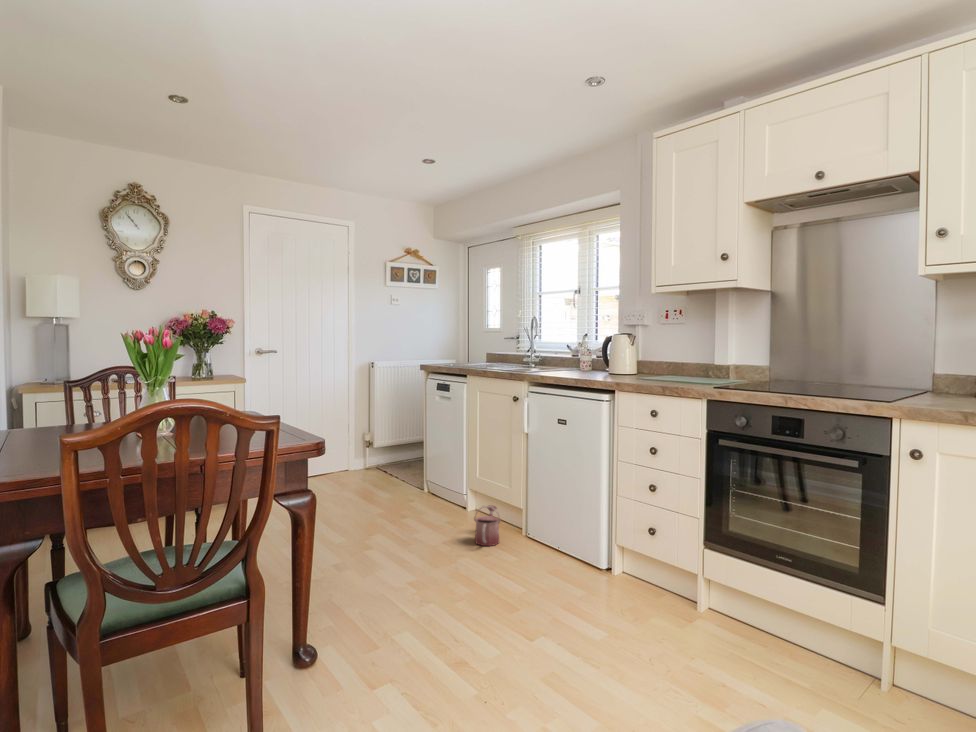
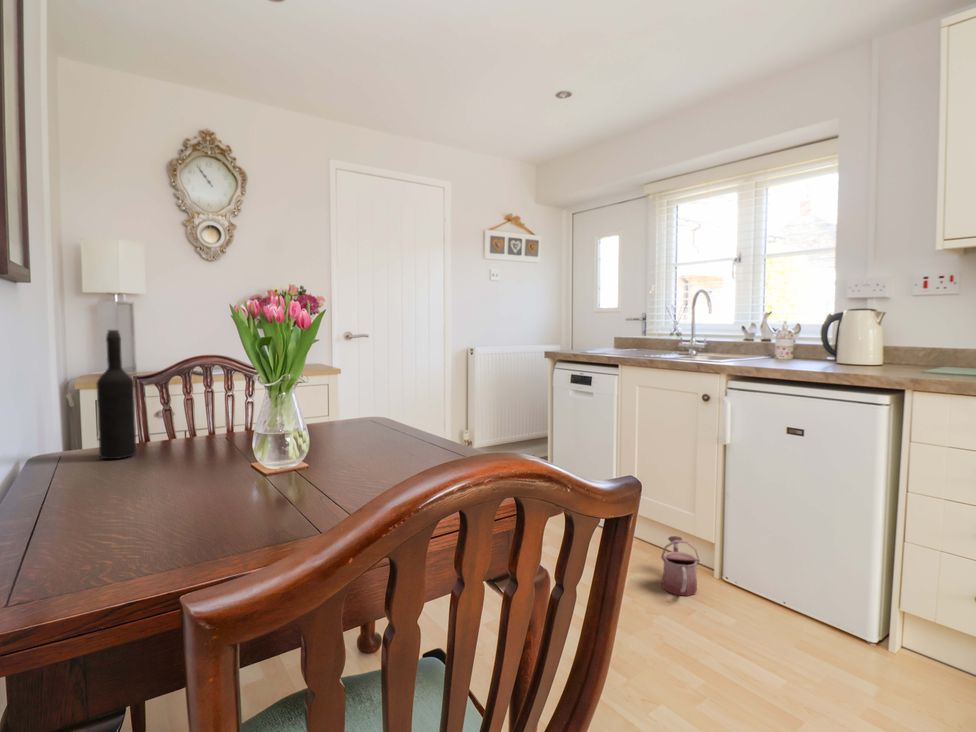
wine bottle: none [41,349,66,430] -> present [97,330,136,459]

